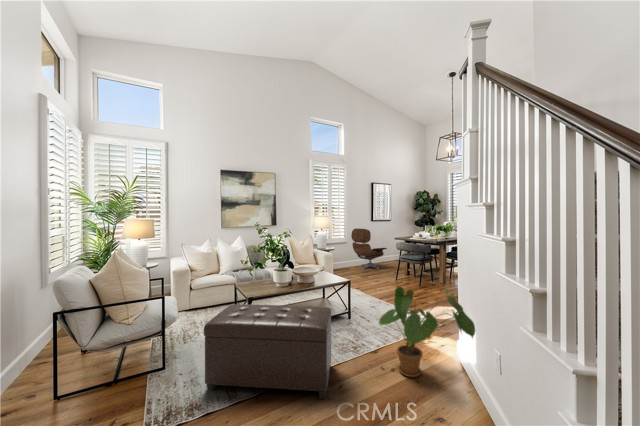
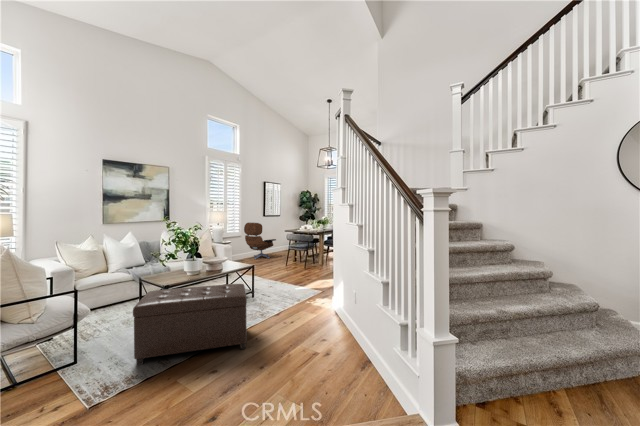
house plant: present [379,287,475,377] -> none [281,262,345,326]

